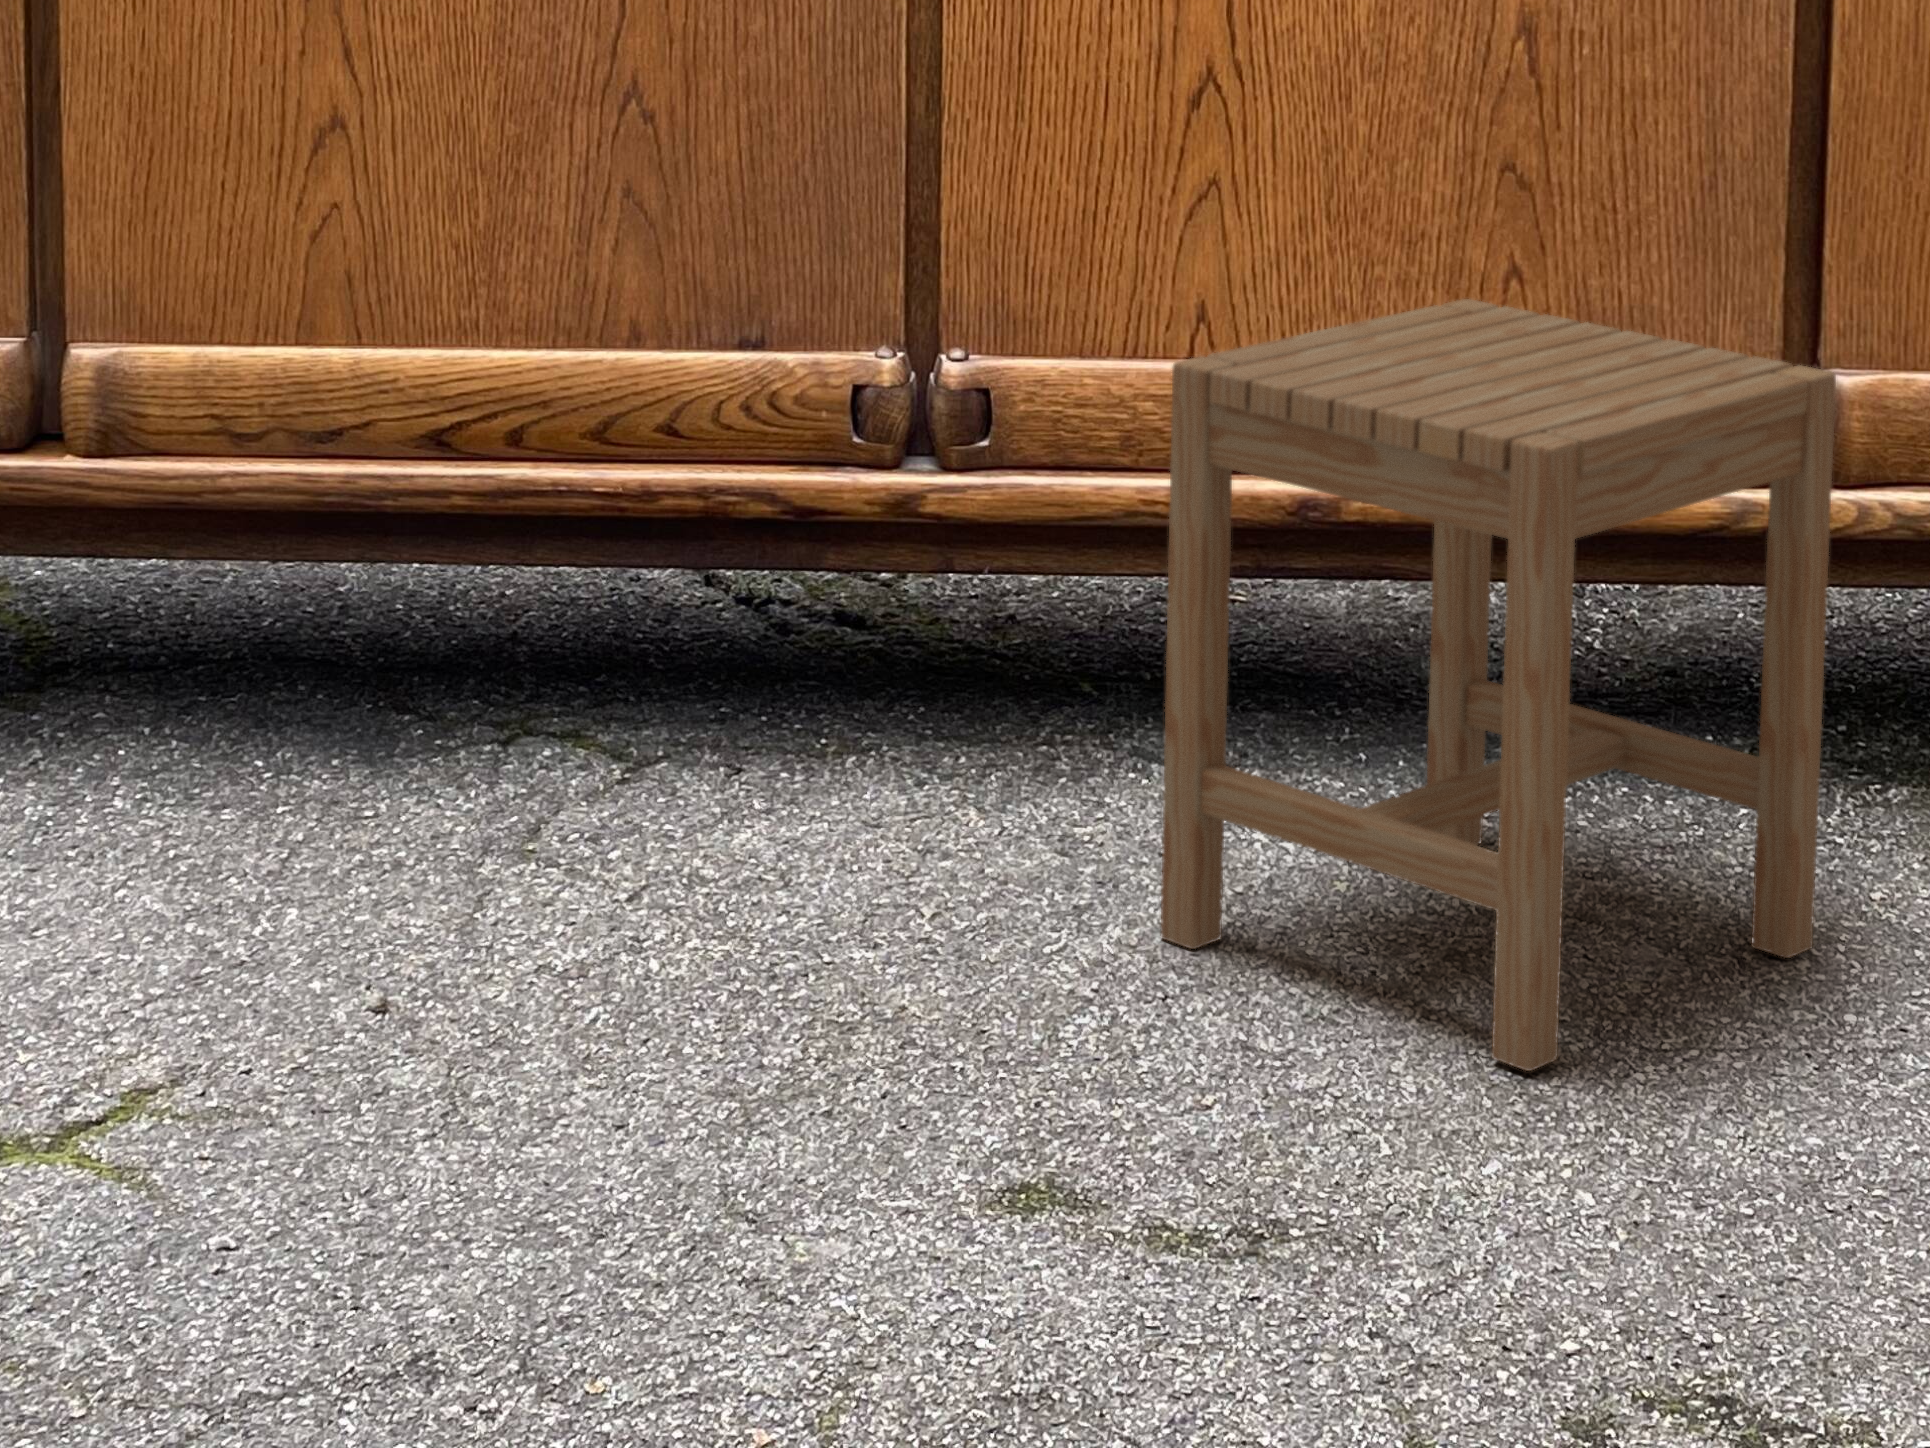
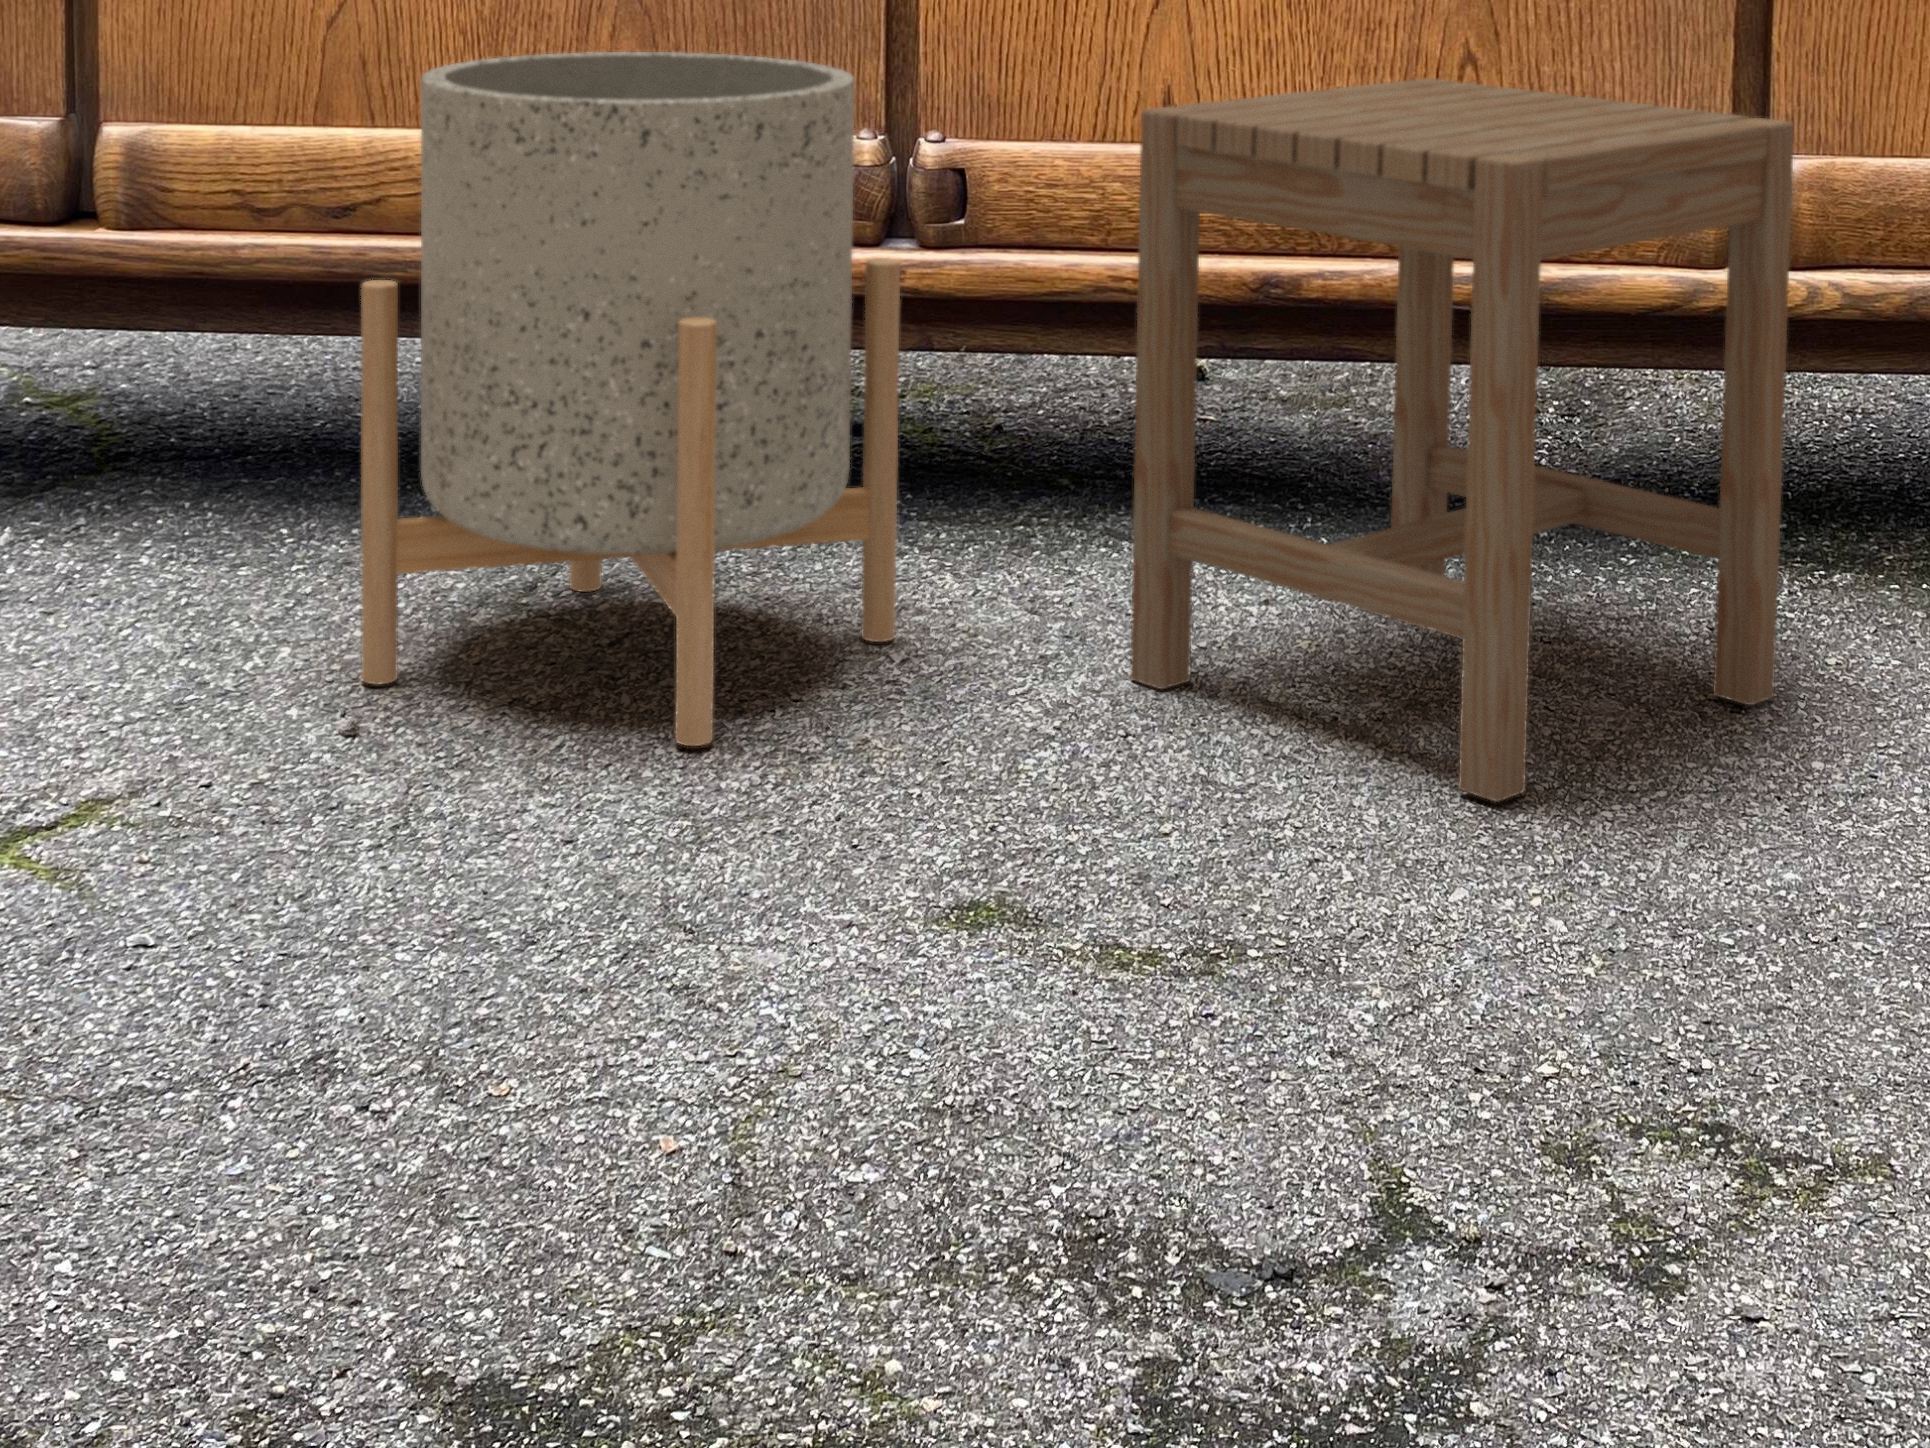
planter: none [372,282,920,1023] -> present [361,52,900,746]

